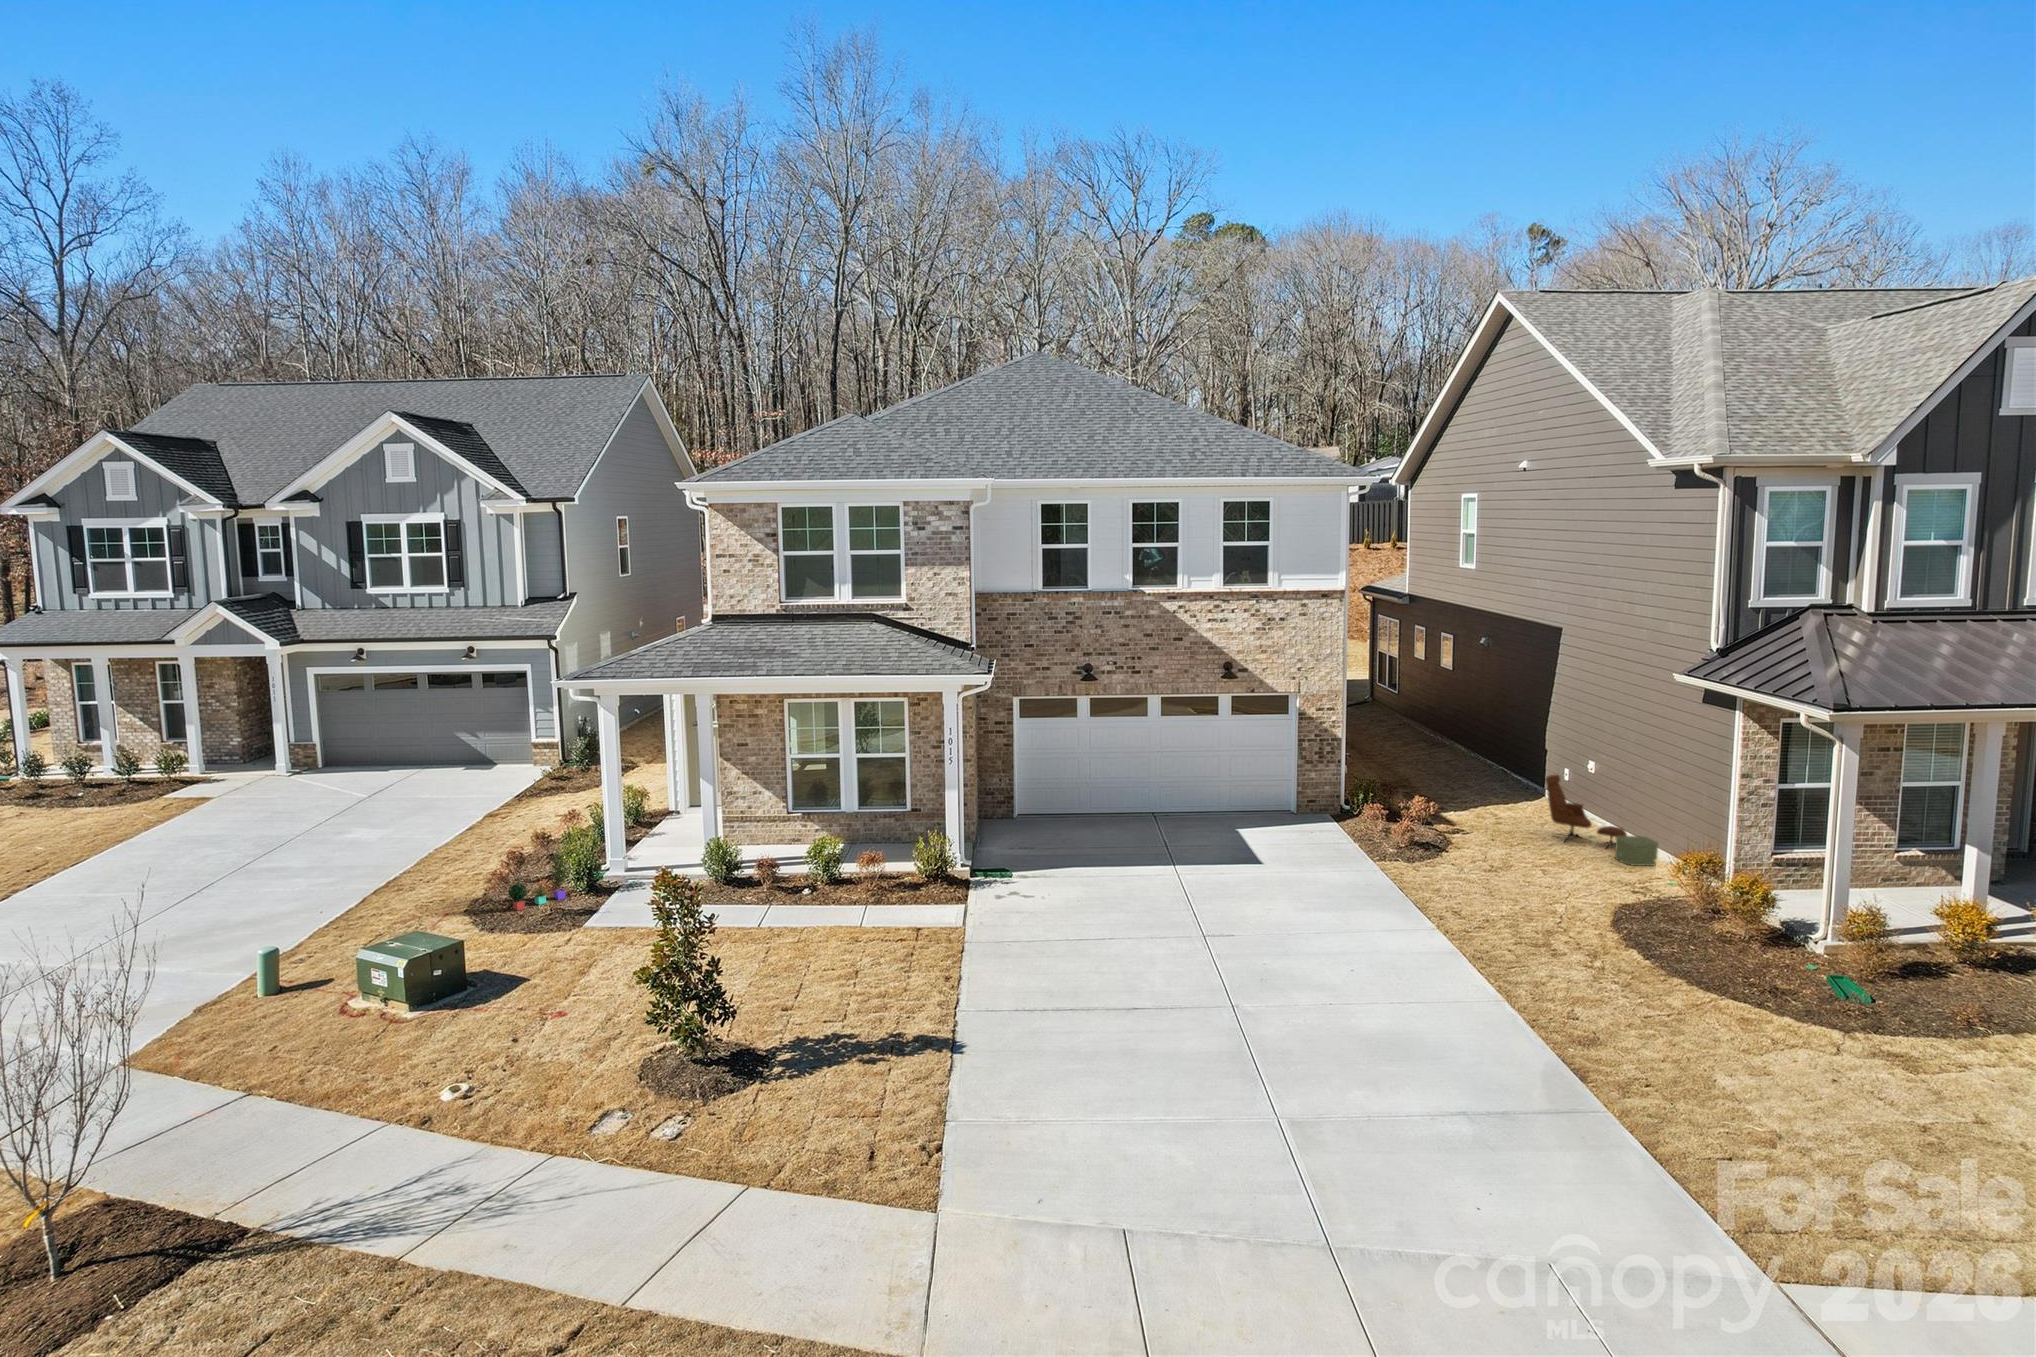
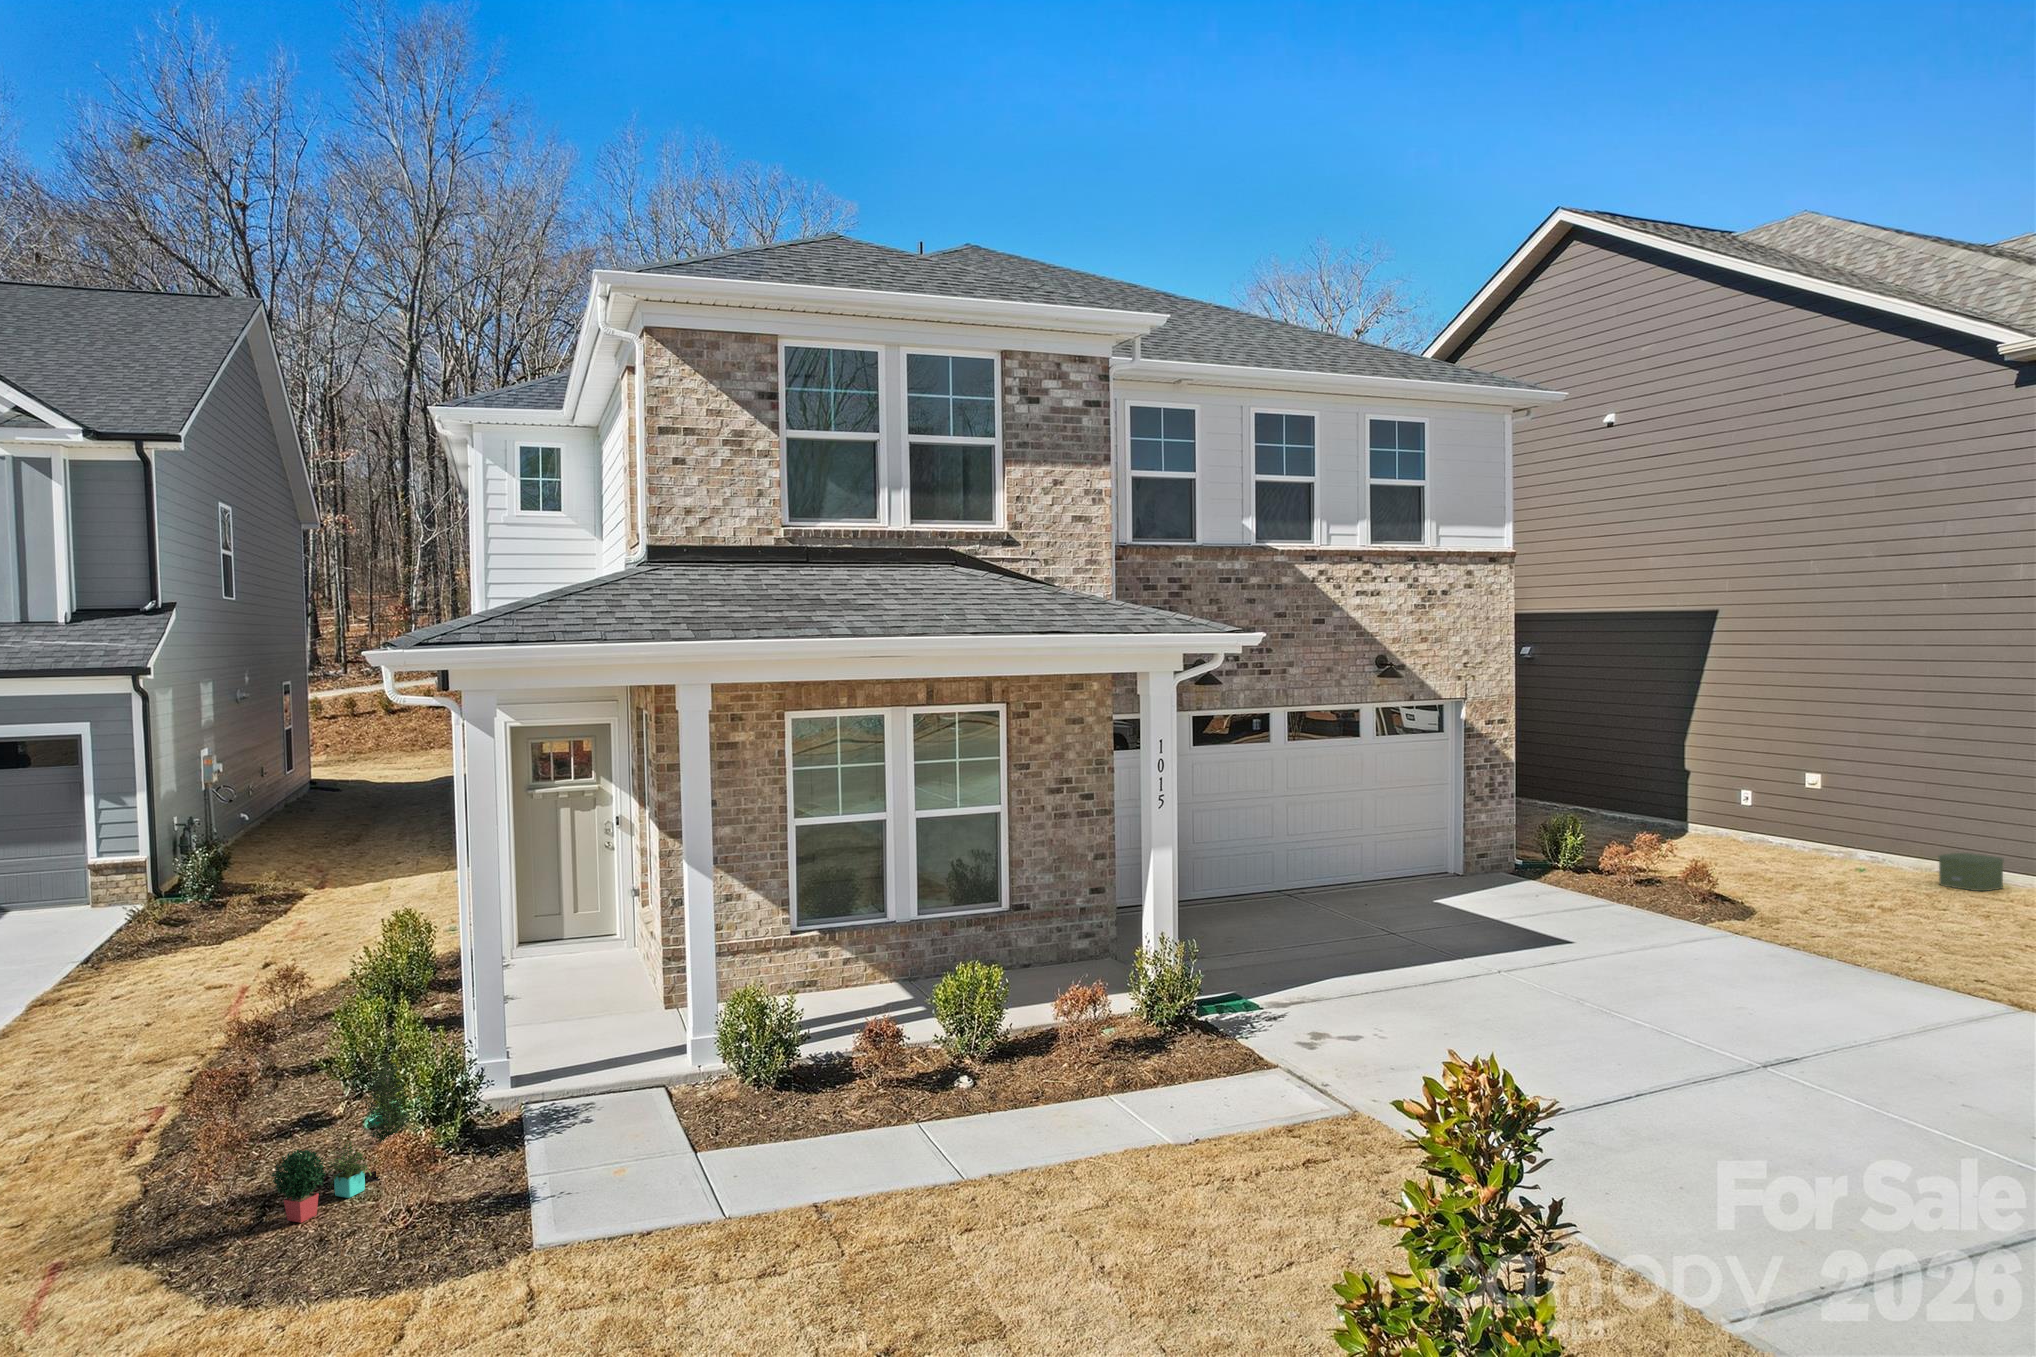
lounge chair: present [1546,775,1627,848] -> none [1798,787,1922,877]

